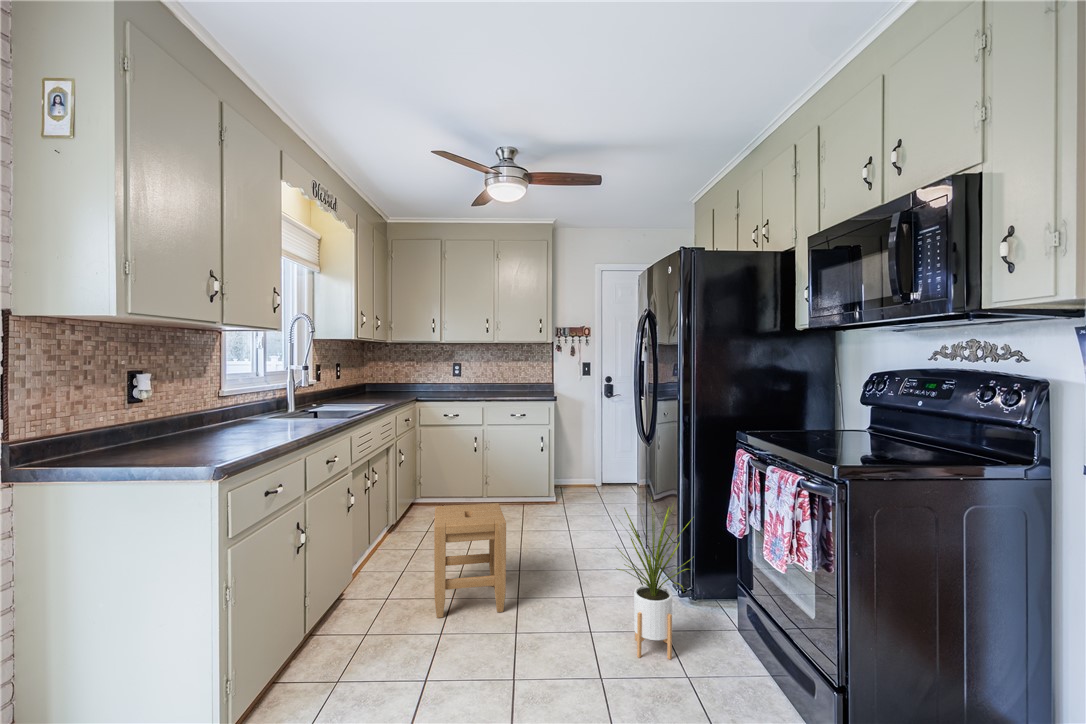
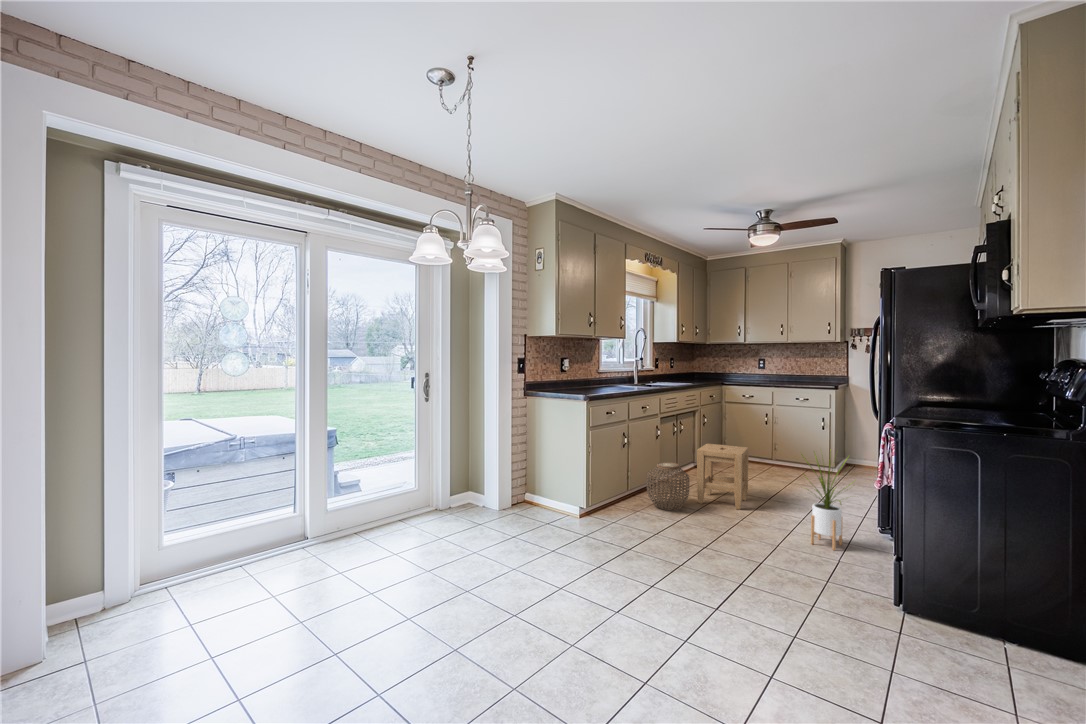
woven basket: none [350,561,431,660] -> present [647,462,689,510]

